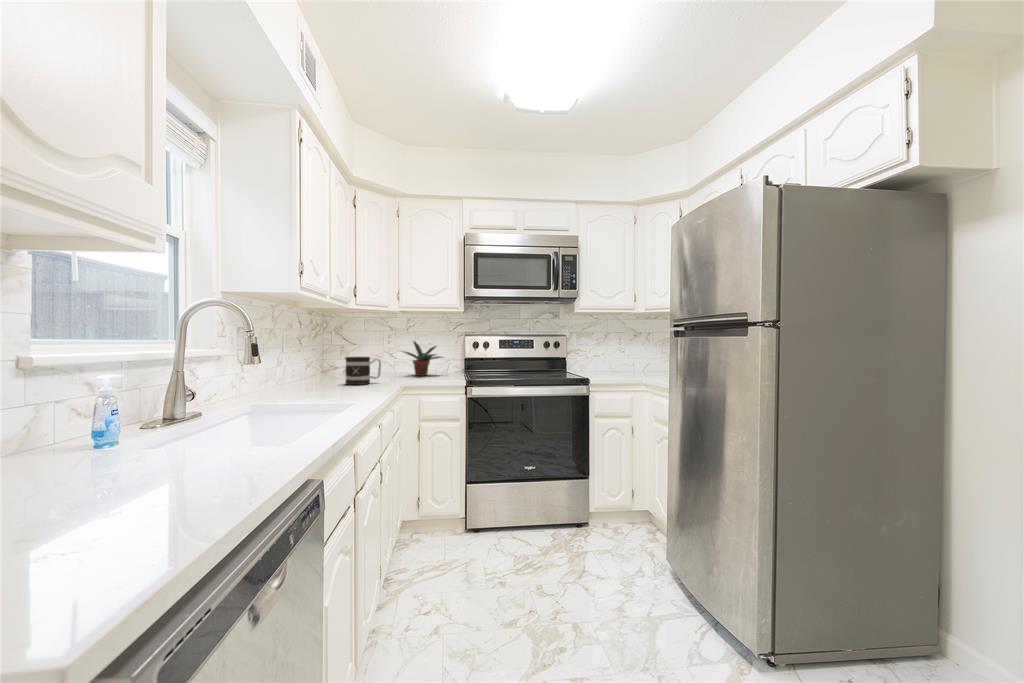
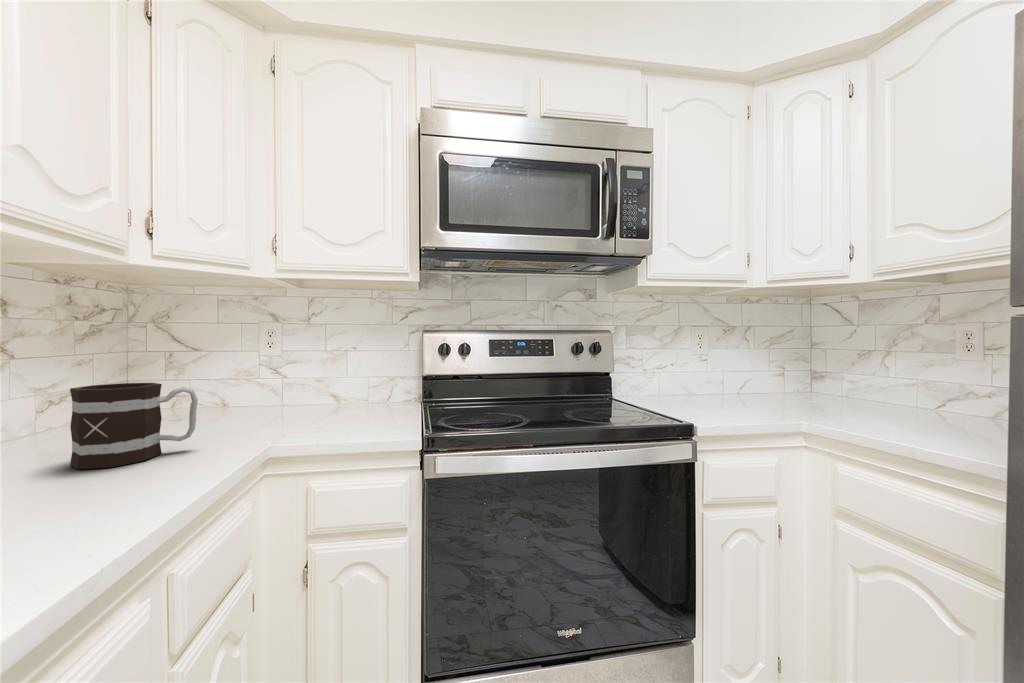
potted plant: present [404,341,442,376] -> none [288,341,384,412]

